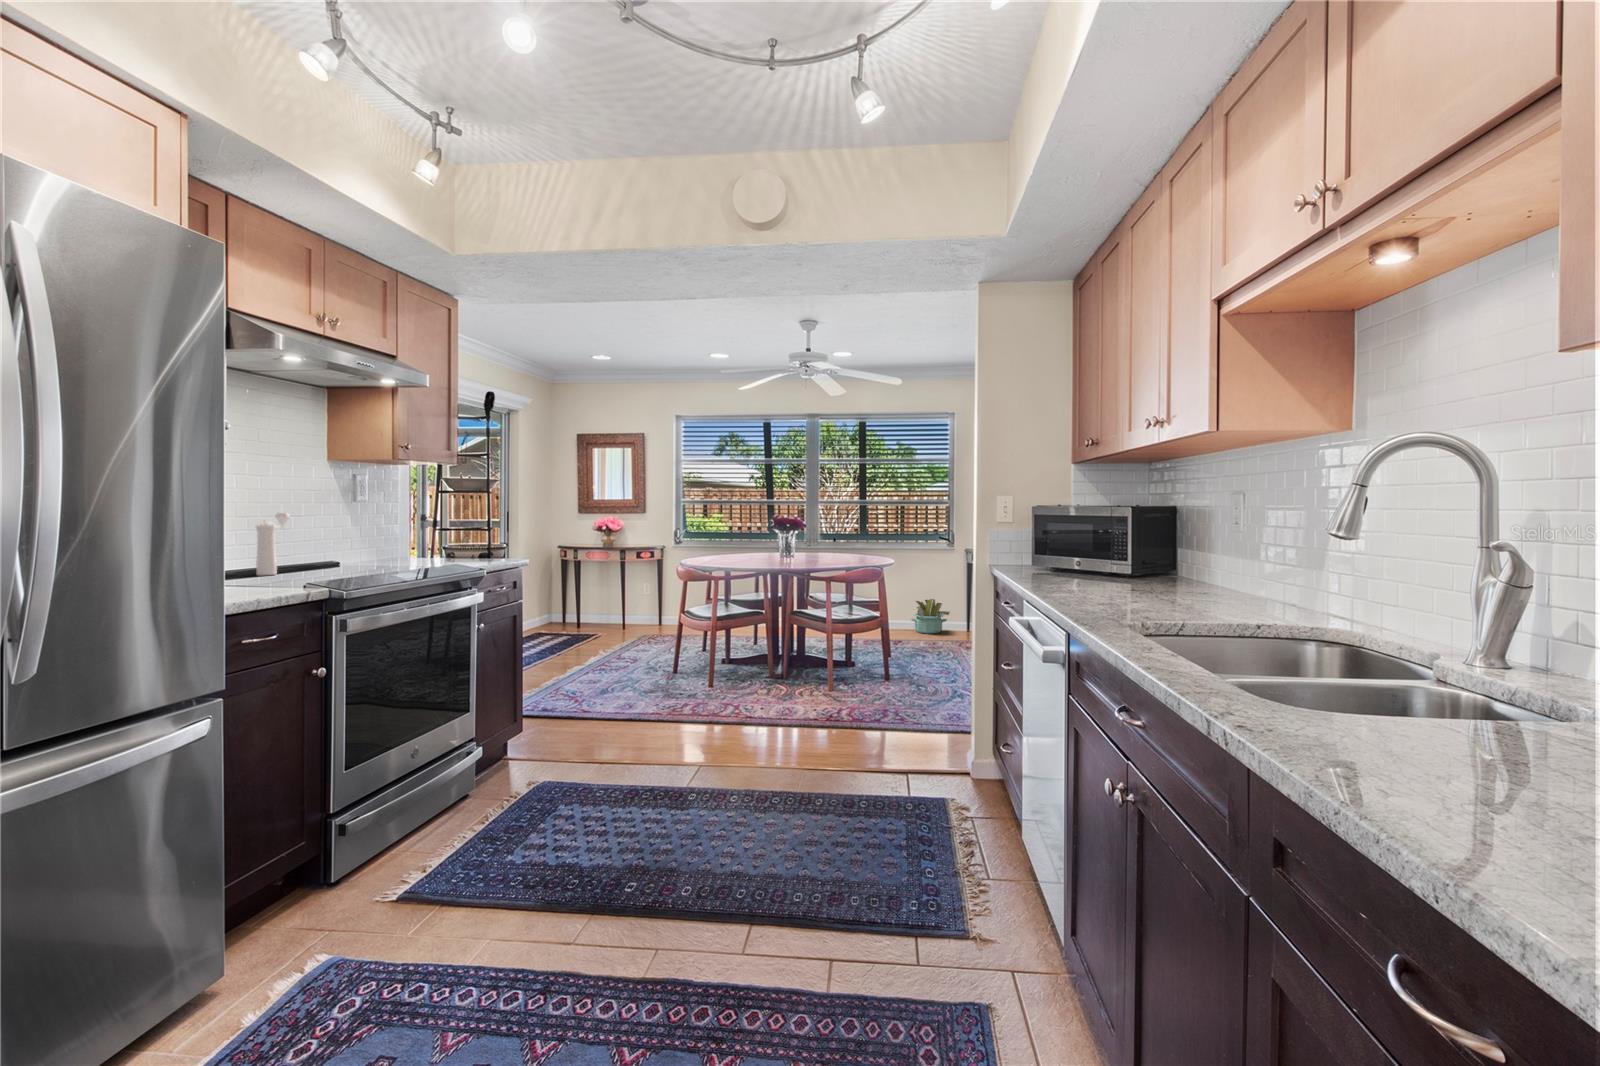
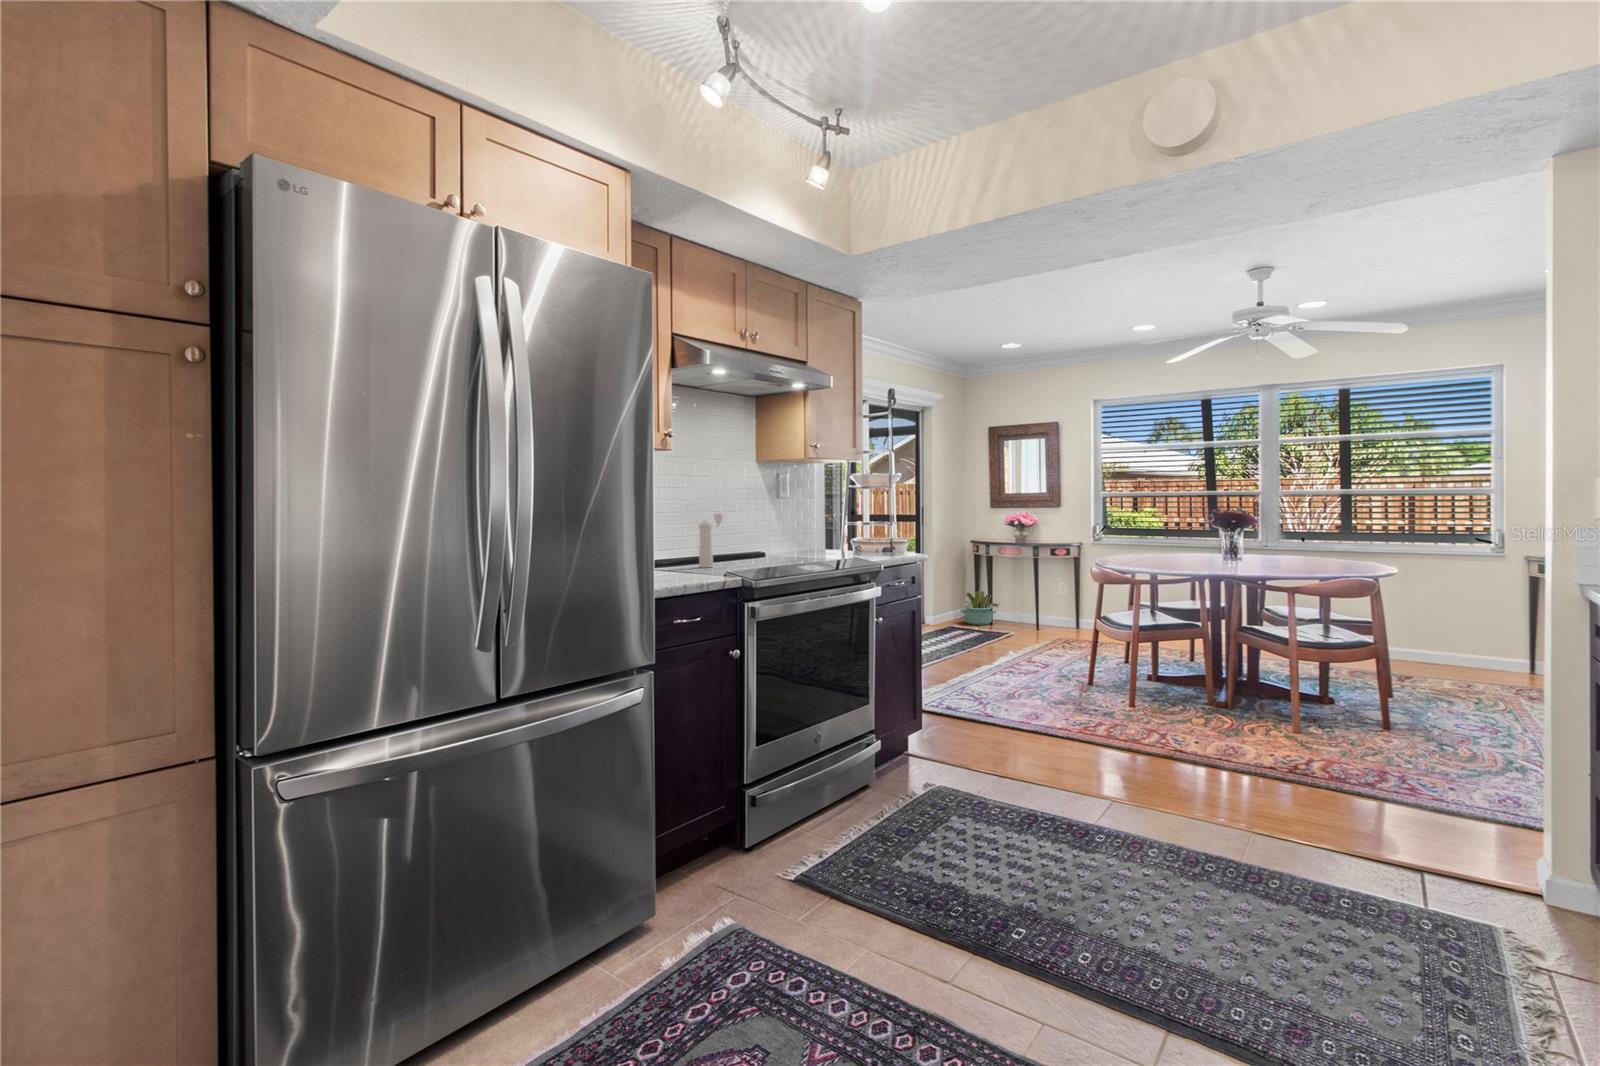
decorative plant: present [910,599,950,634] -> present [960,591,999,625]

